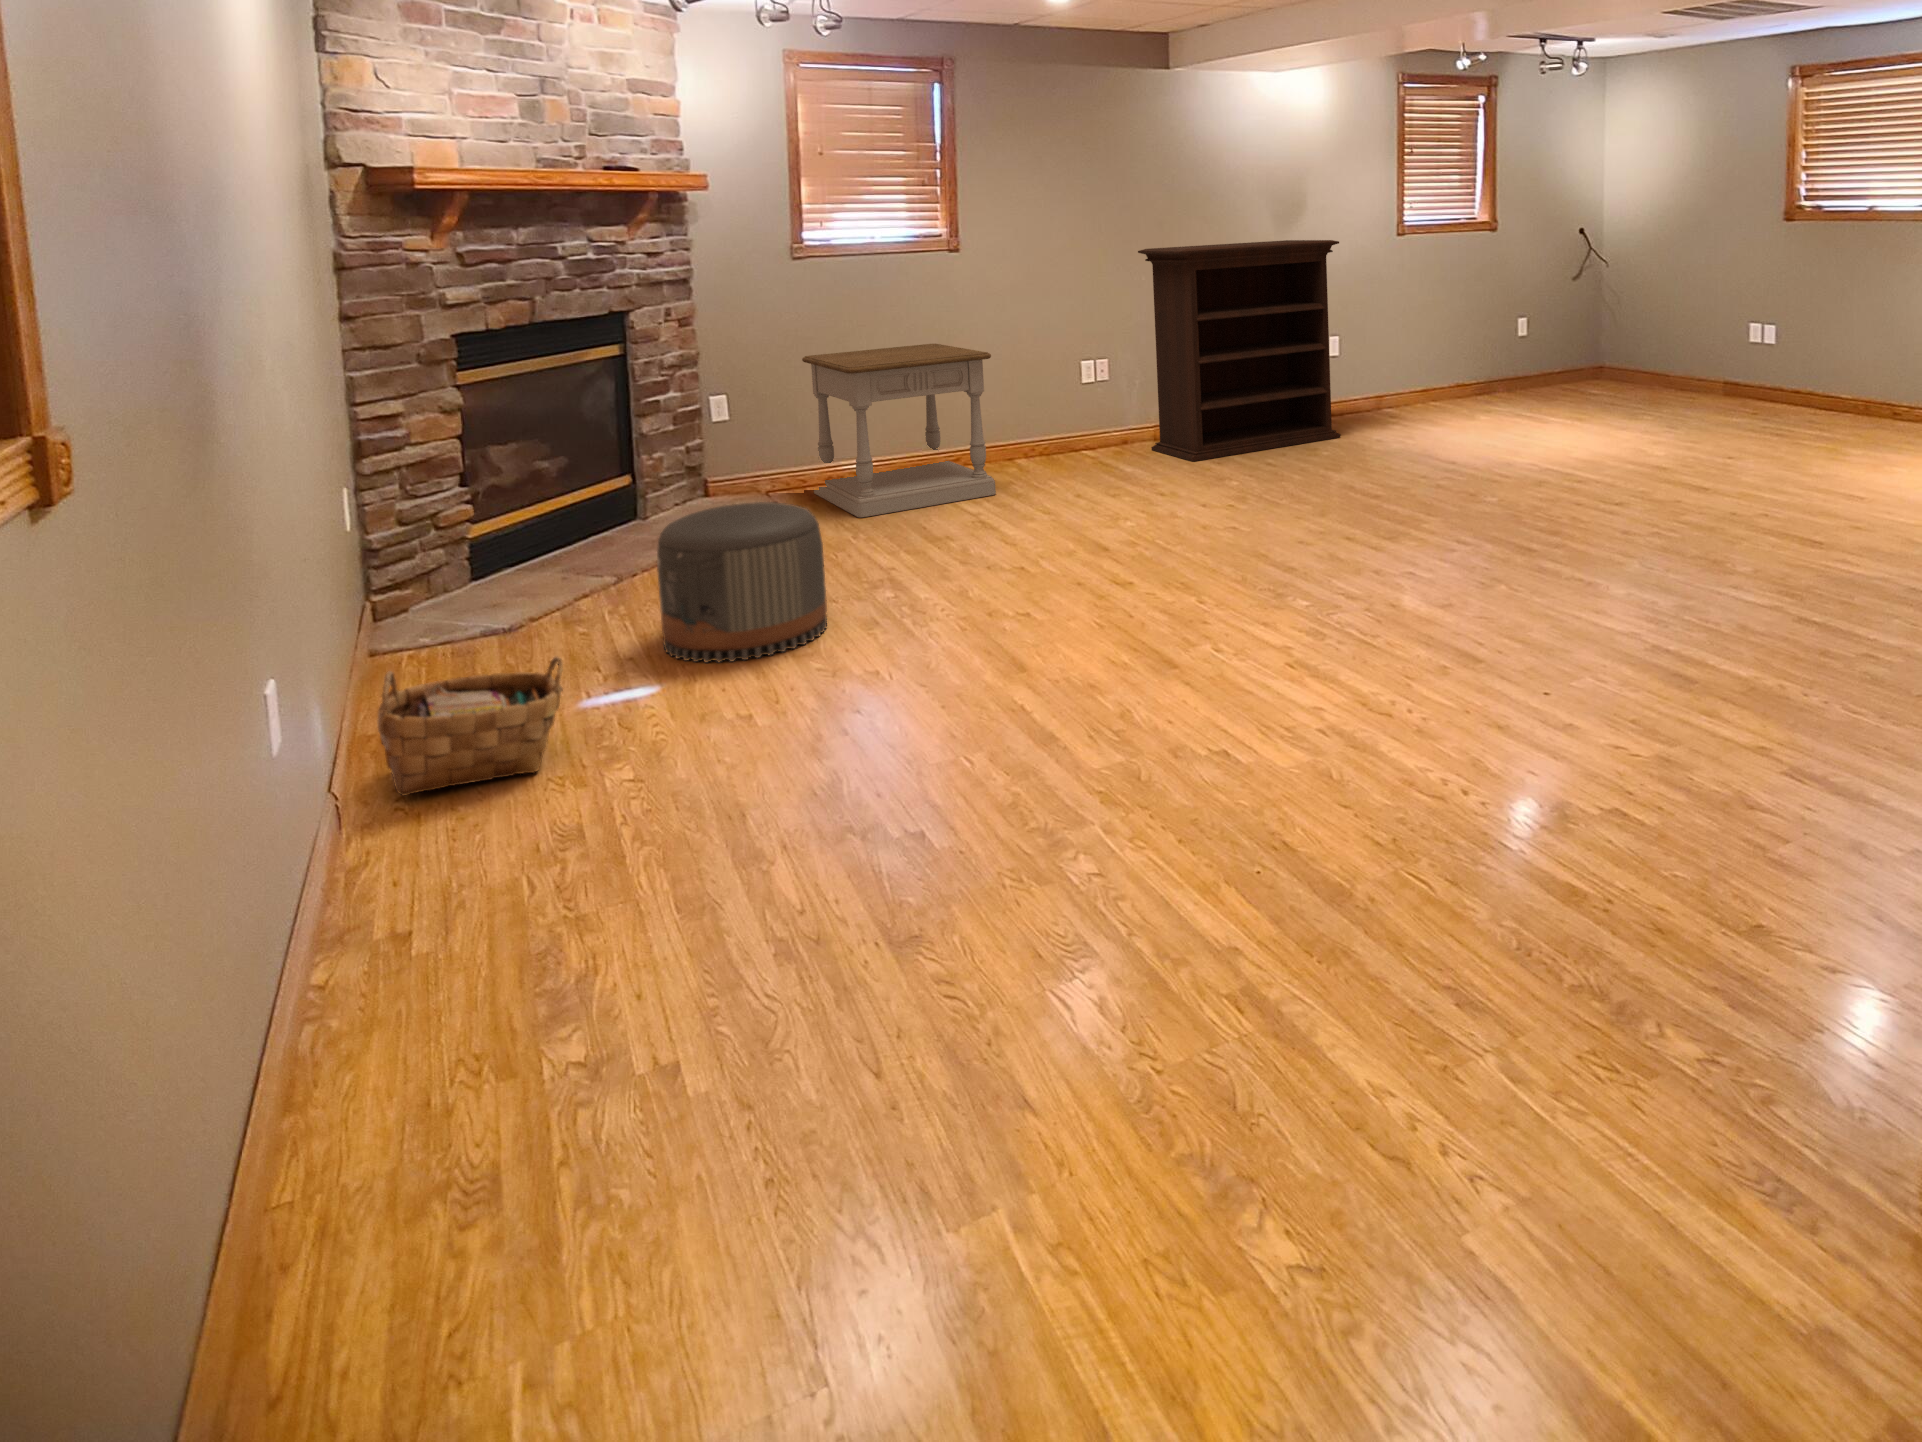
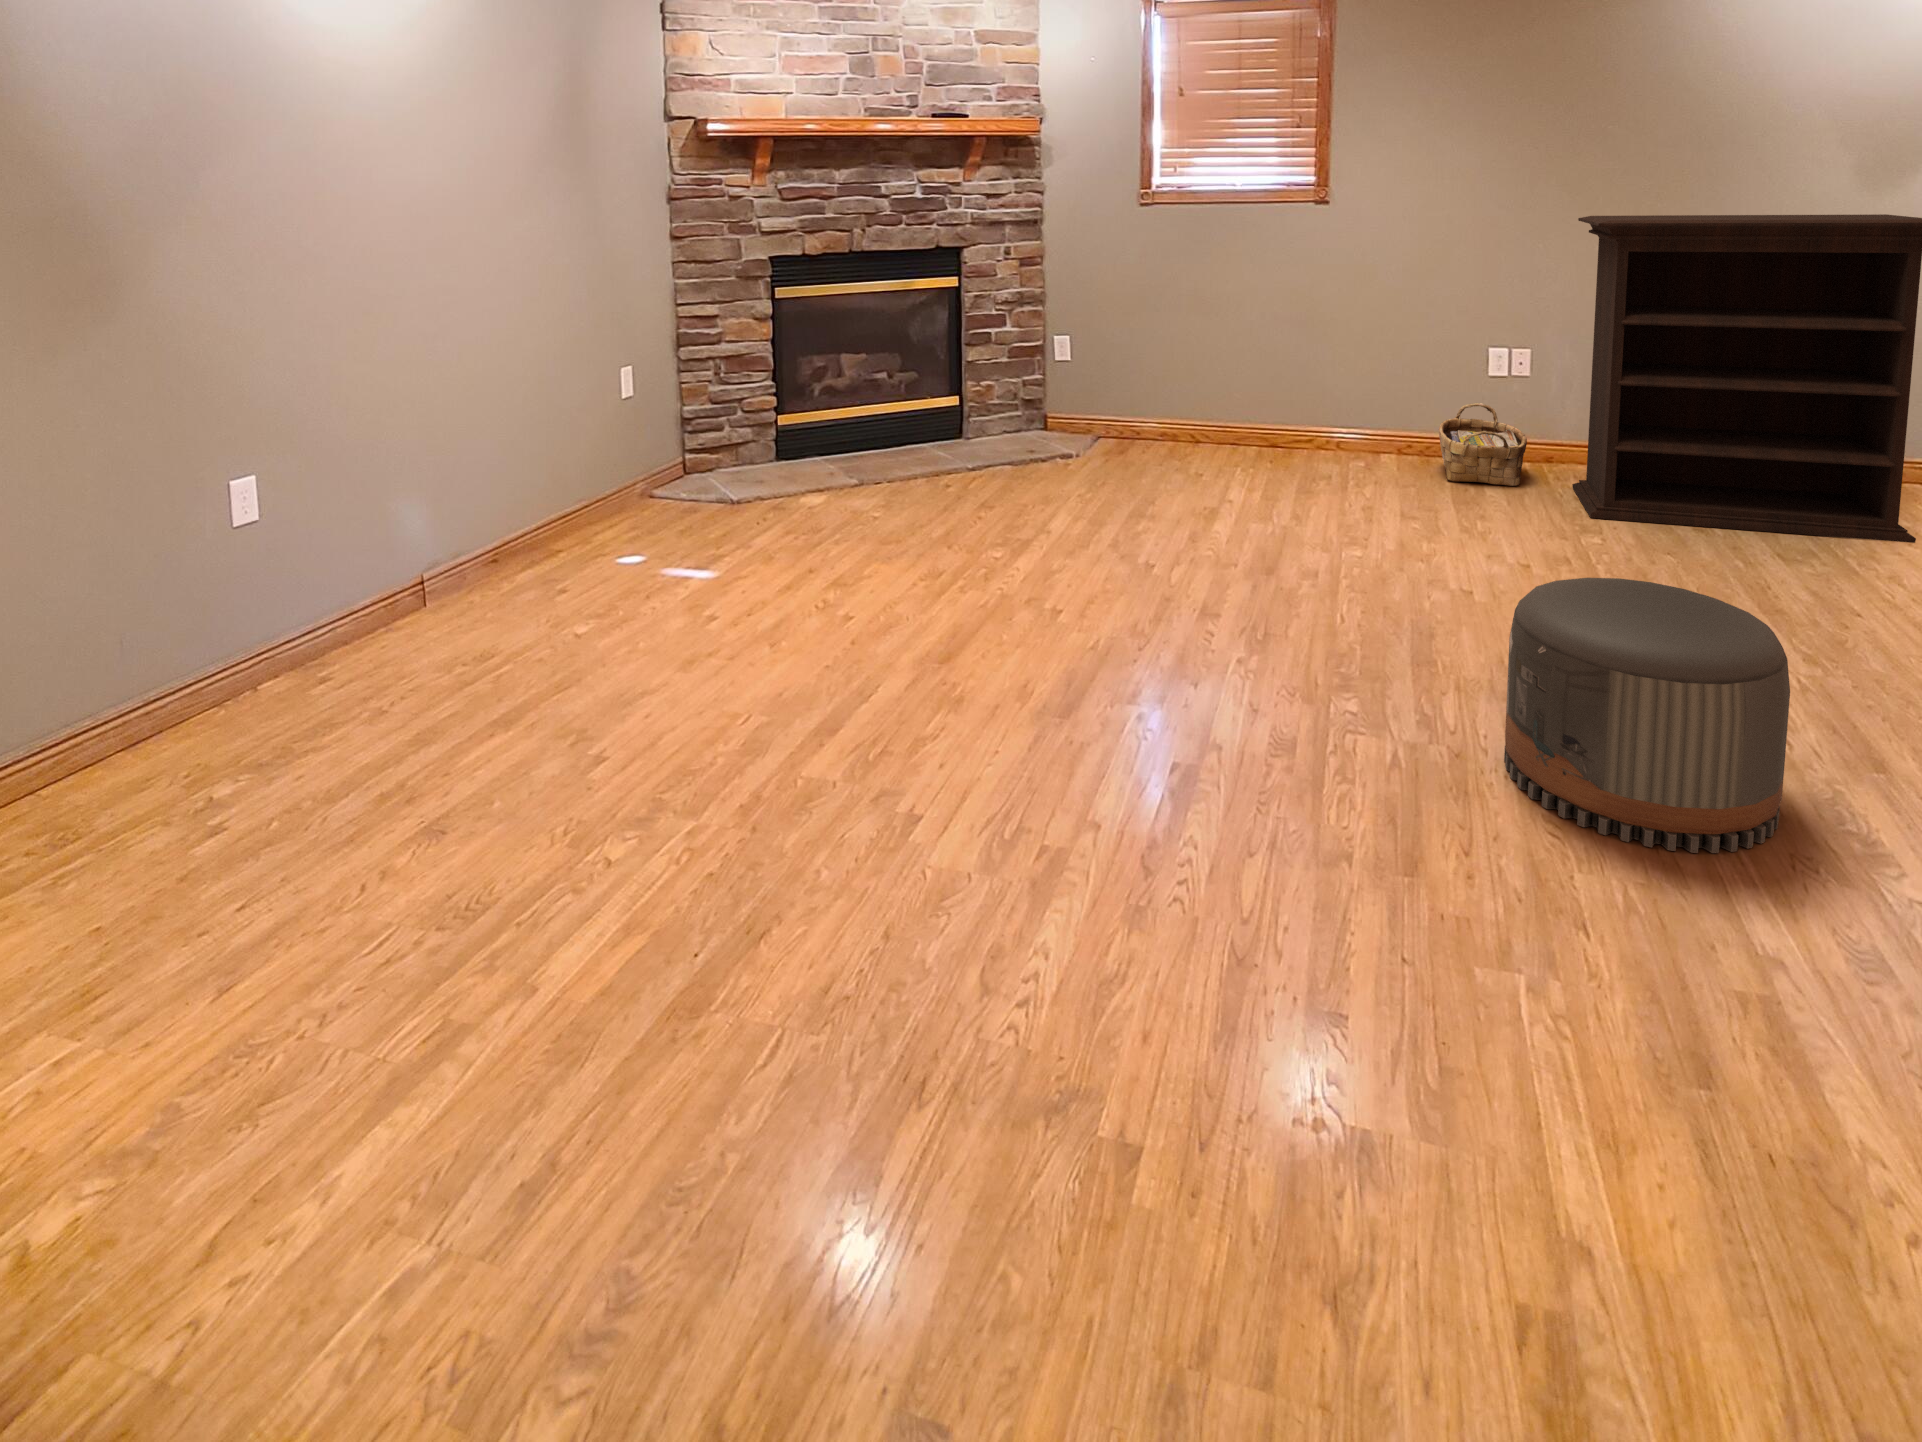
side table: present [802,344,996,517] -> none [1113,307,1294,495]
pouf: present [657,502,827,663] -> present [1504,578,1790,853]
woven basket: present [378,657,563,796] -> present [1439,403,1527,486]

